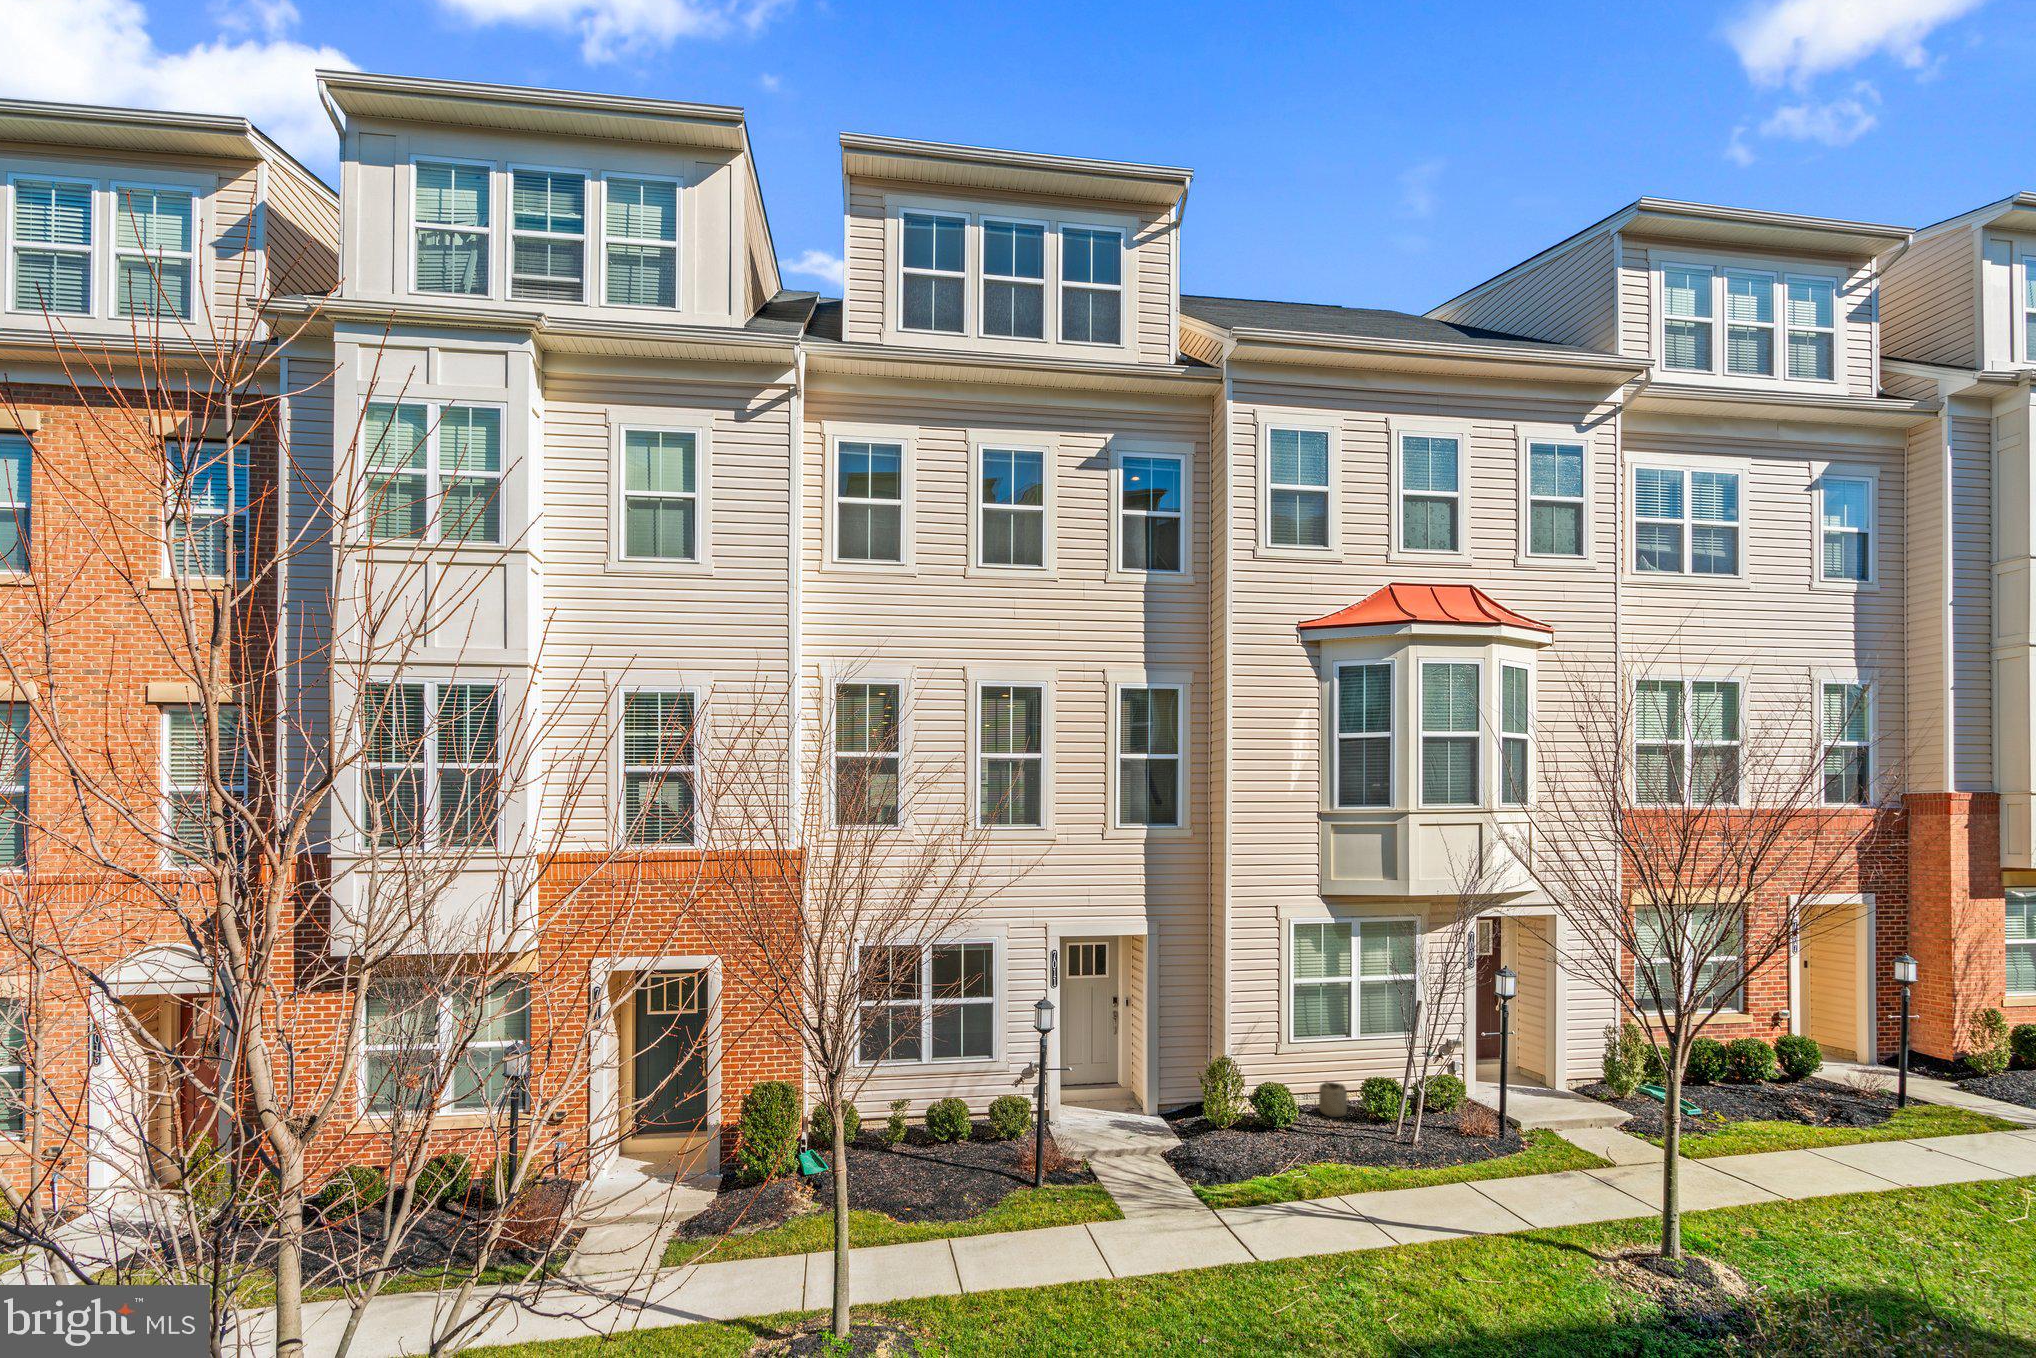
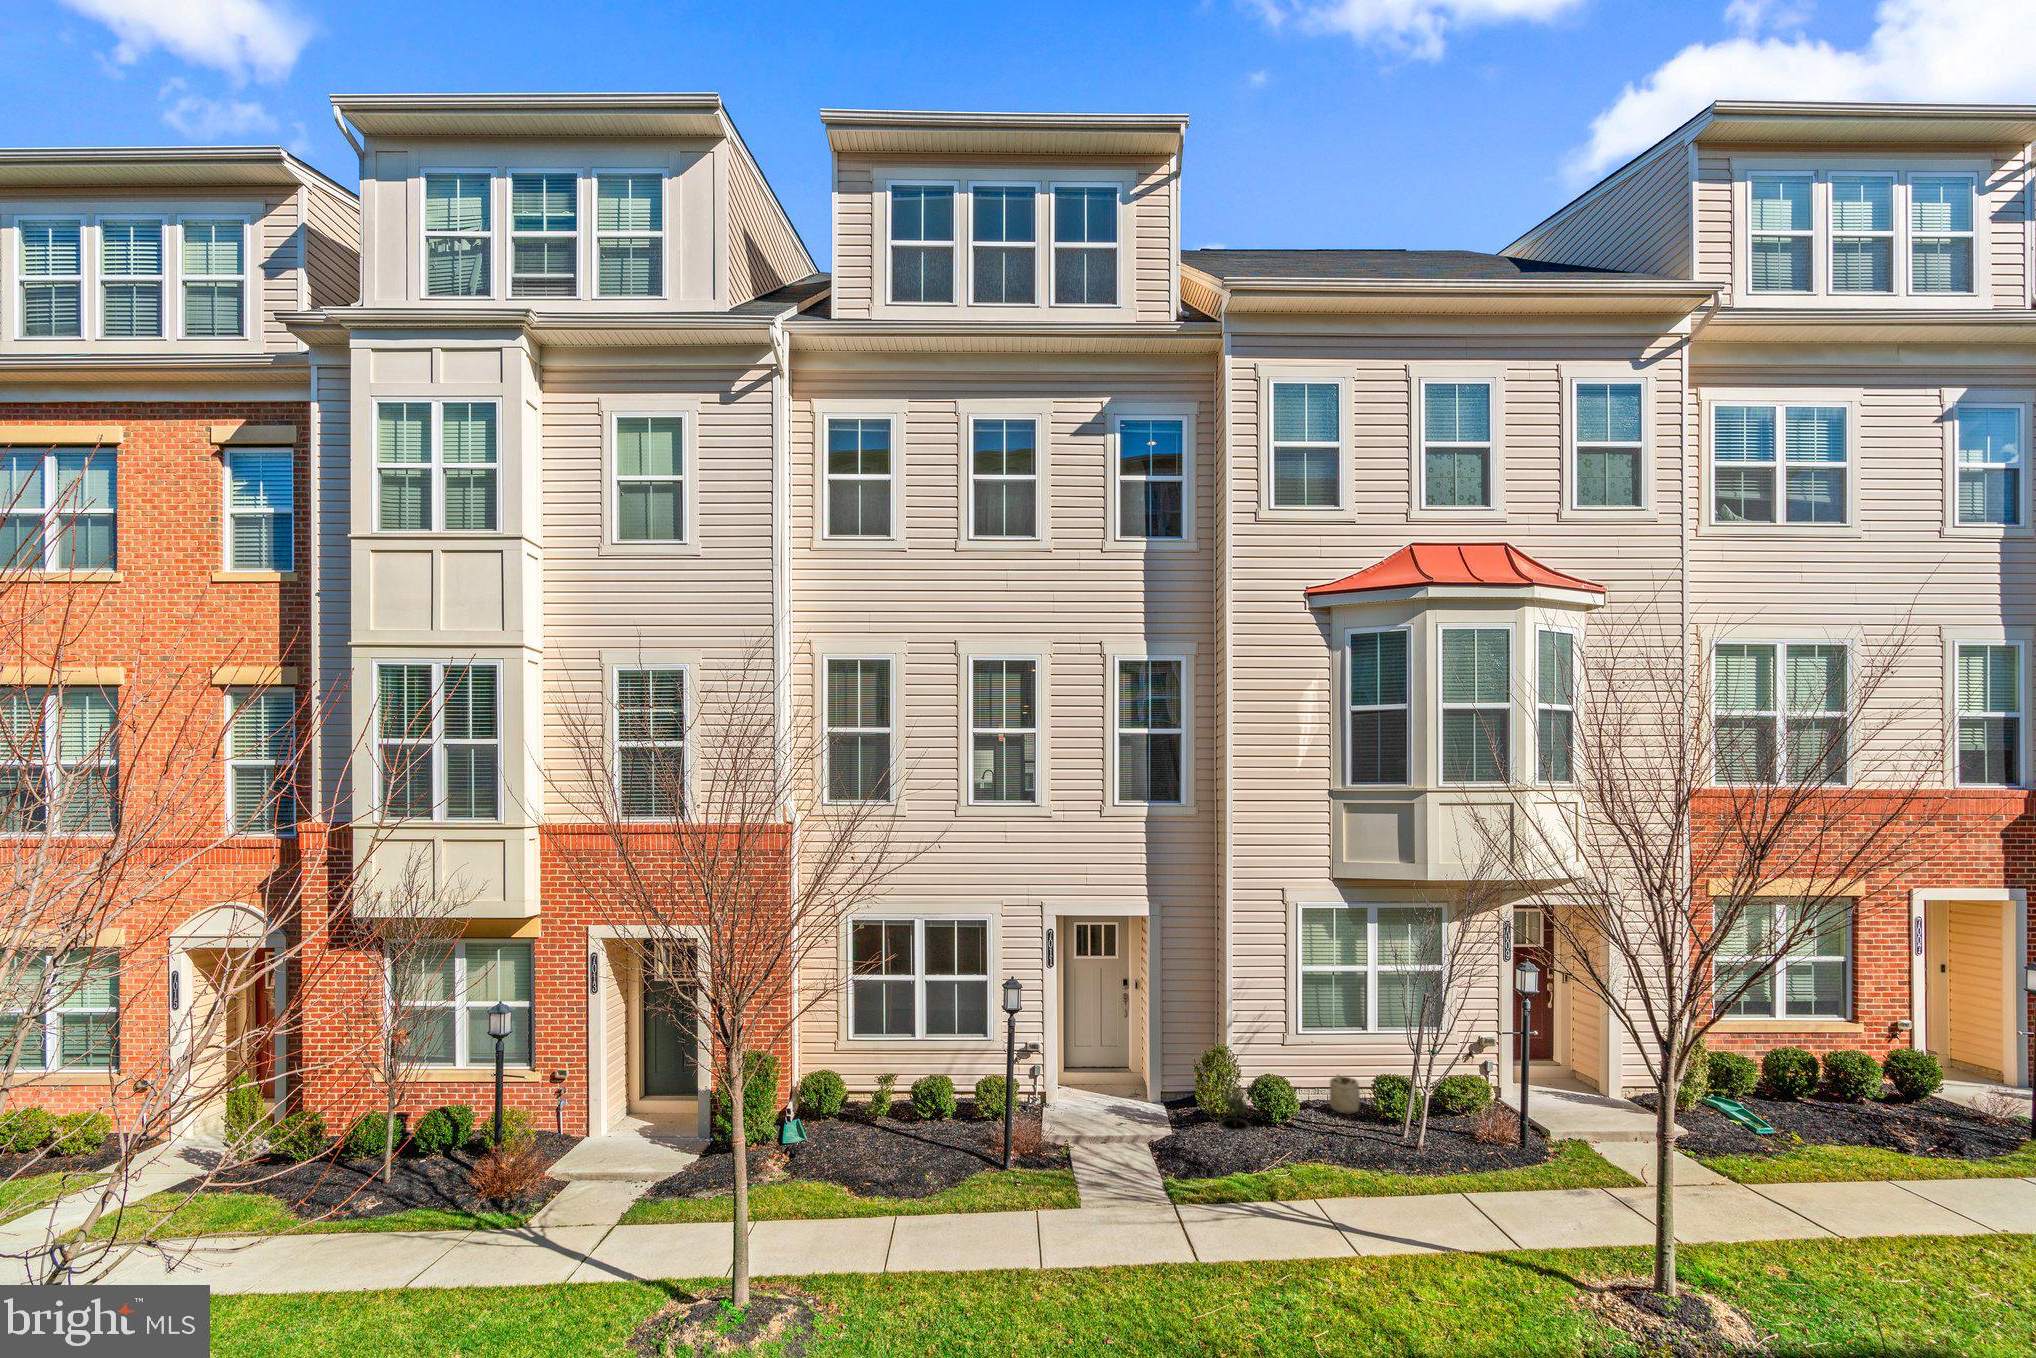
potted tree: none [1225,1085,1255,1140] -> present [1220,1075,1250,1132]

